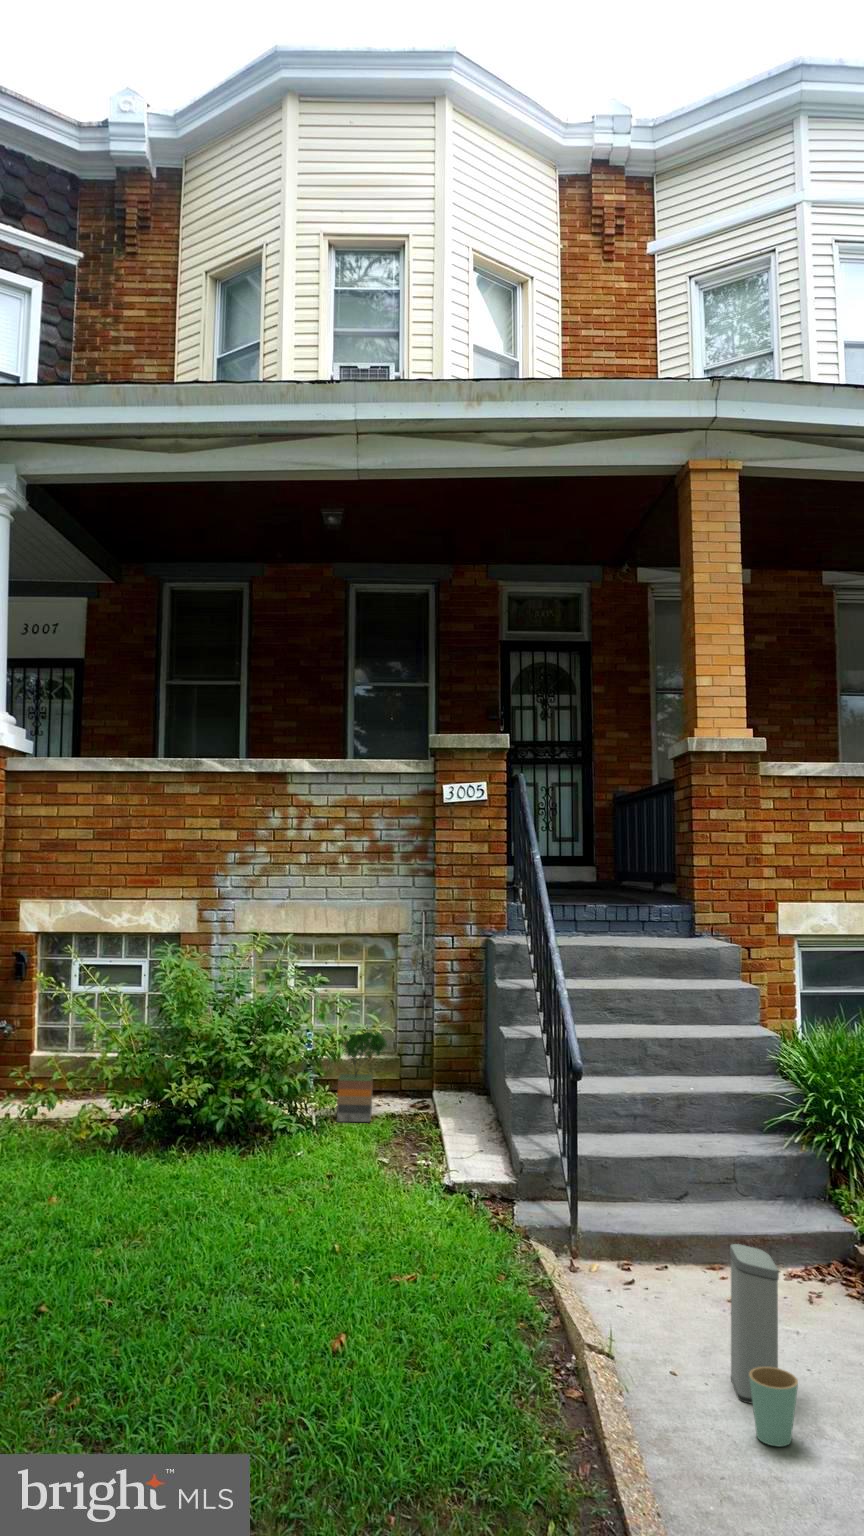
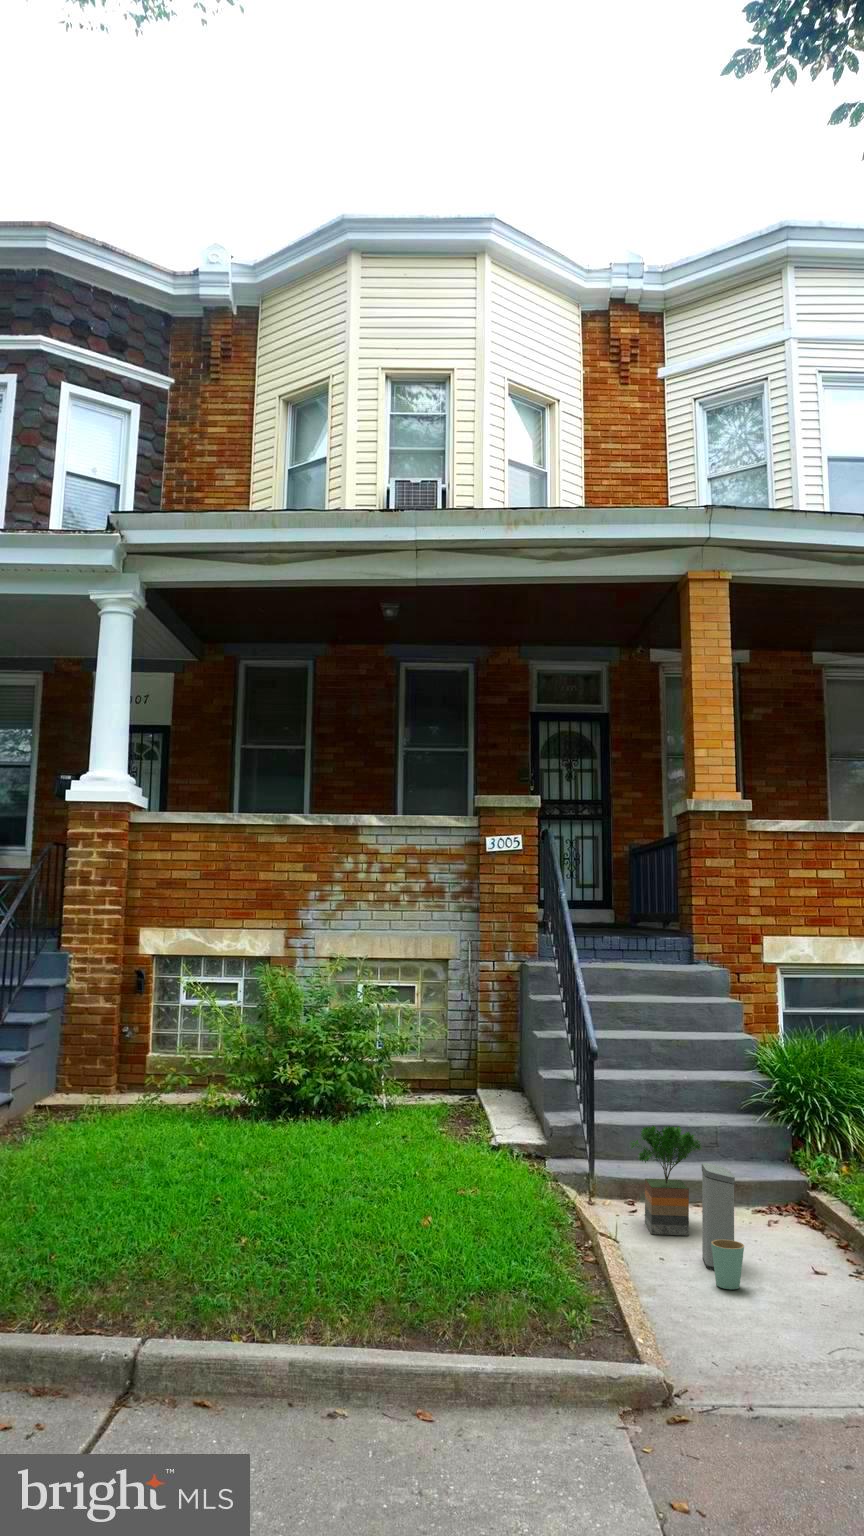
potted tree: present [331,1027,387,1122] -> present [631,1126,701,1236]

